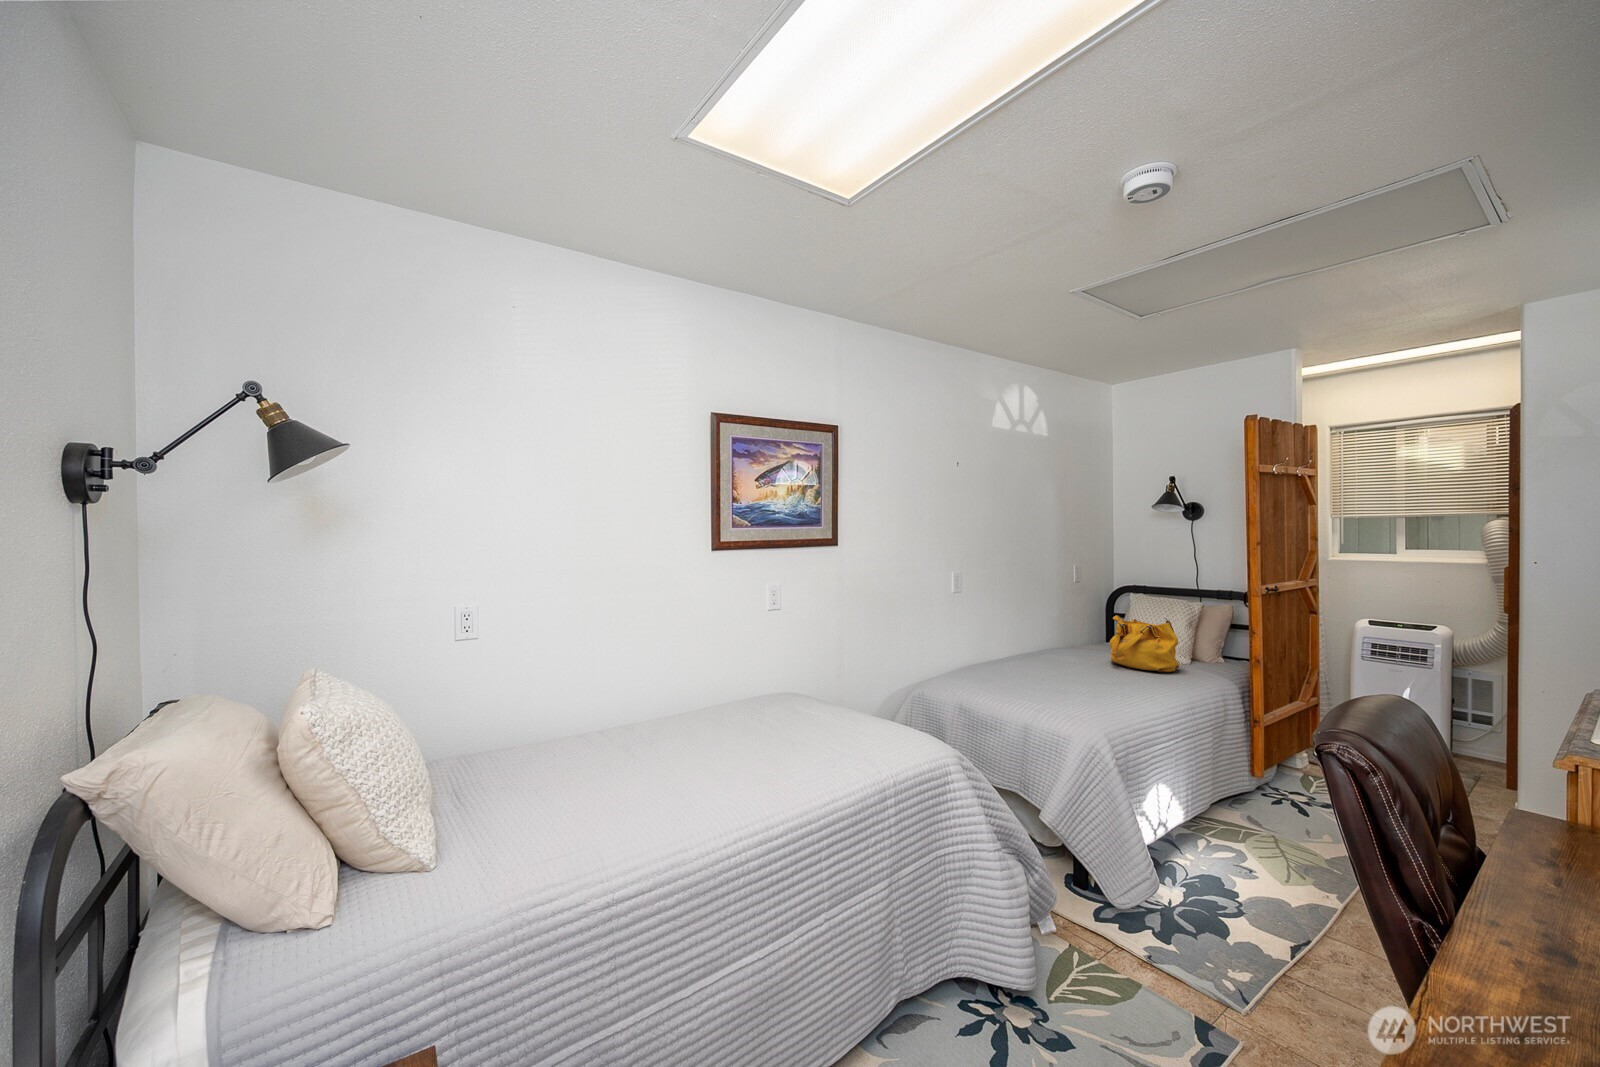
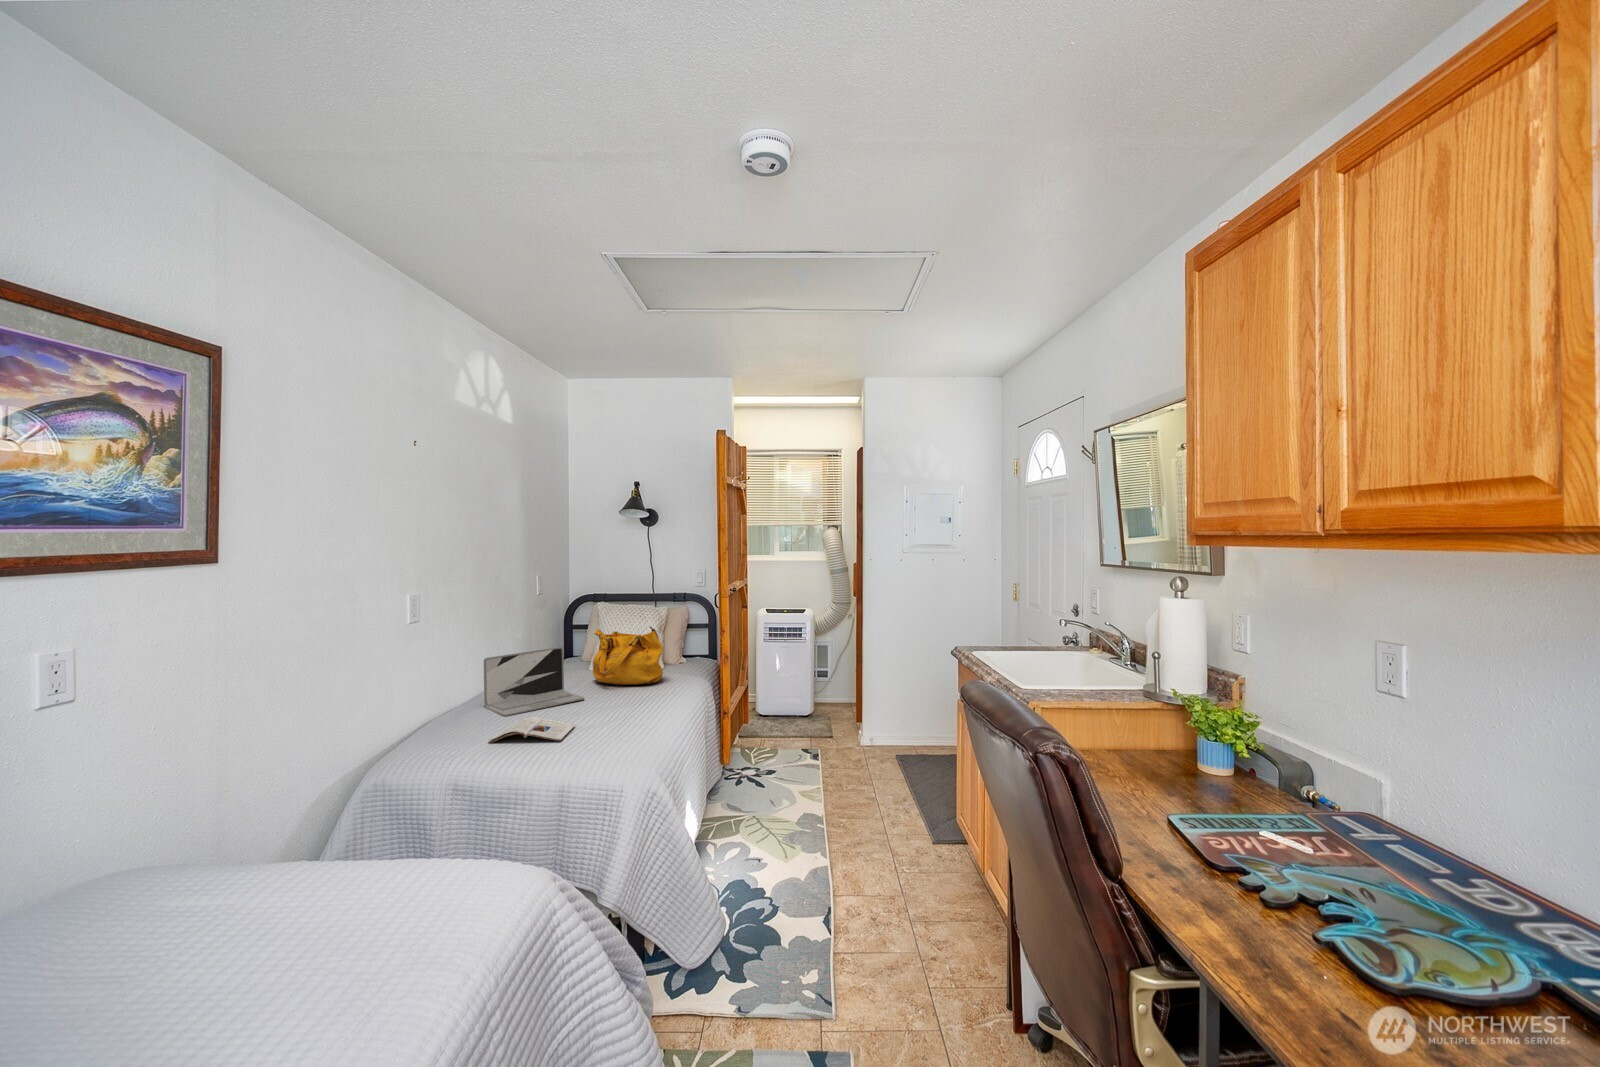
laptop: none [1009,624,1088,672] -> present [484,647,585,716]
magazine: none [991,673,1061,693] -> present [488,717,575,743]

